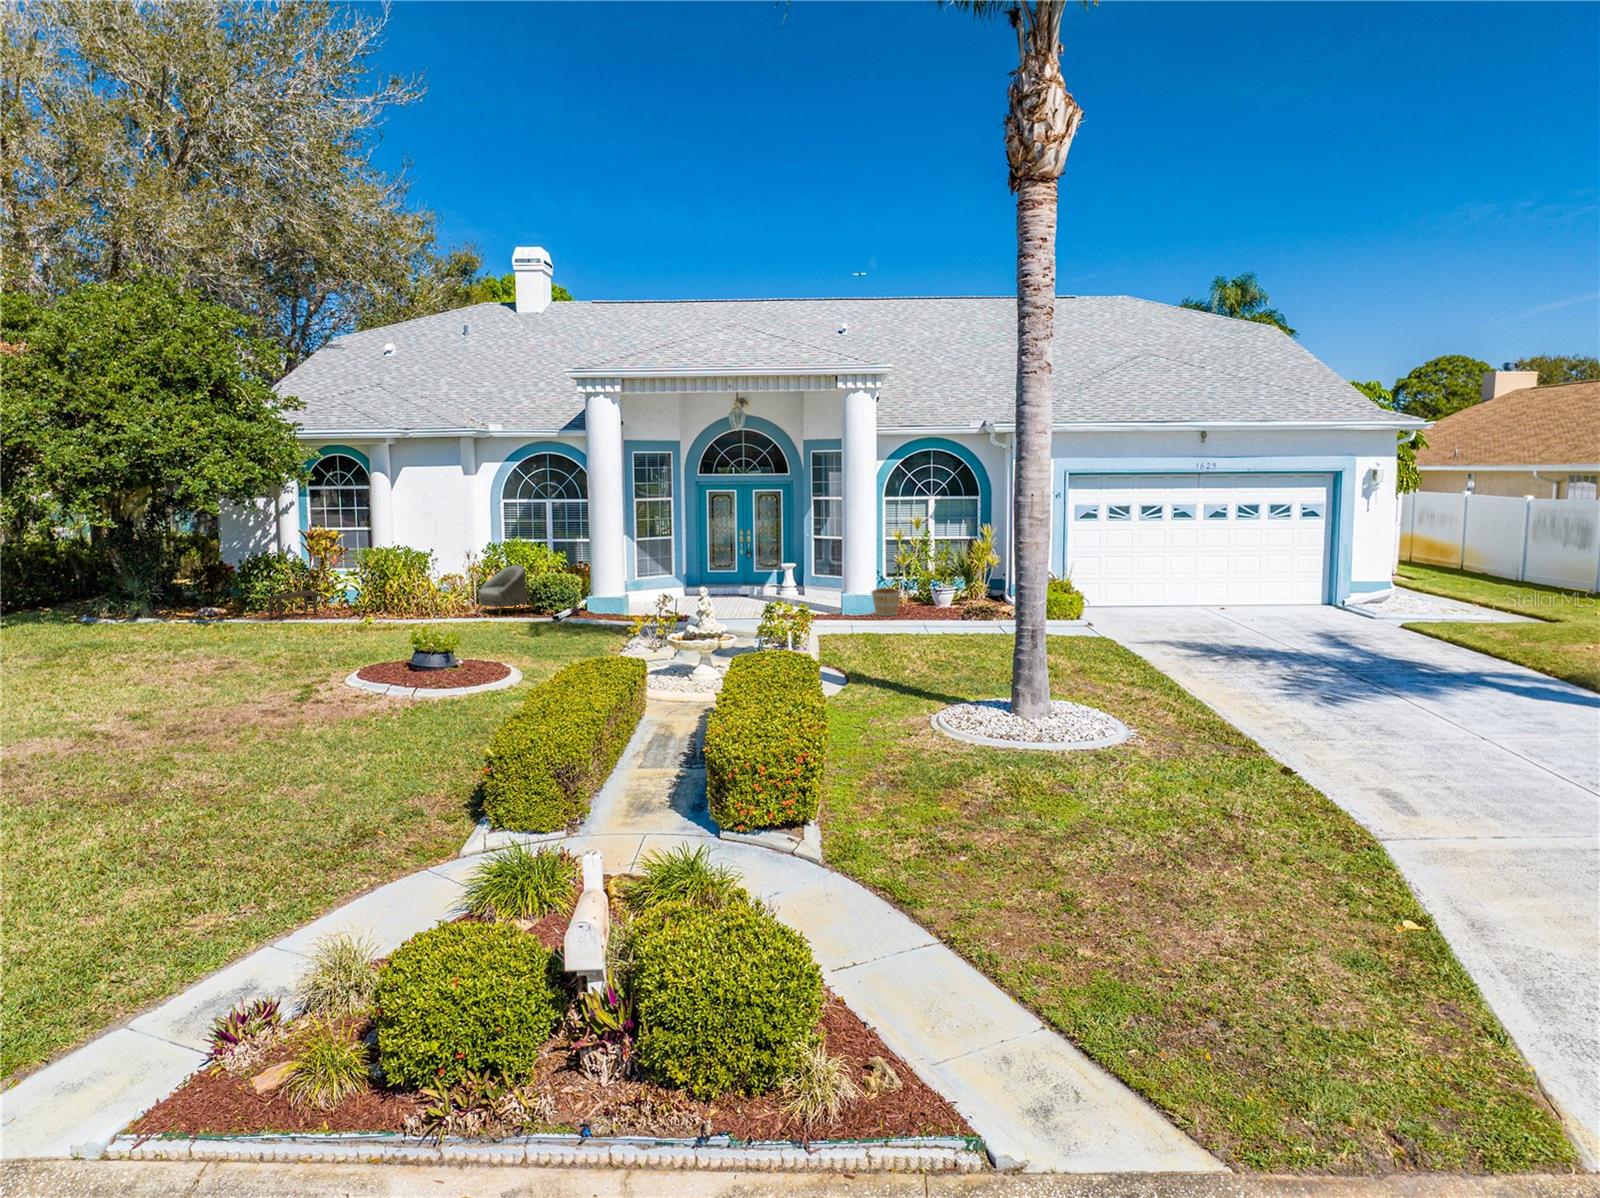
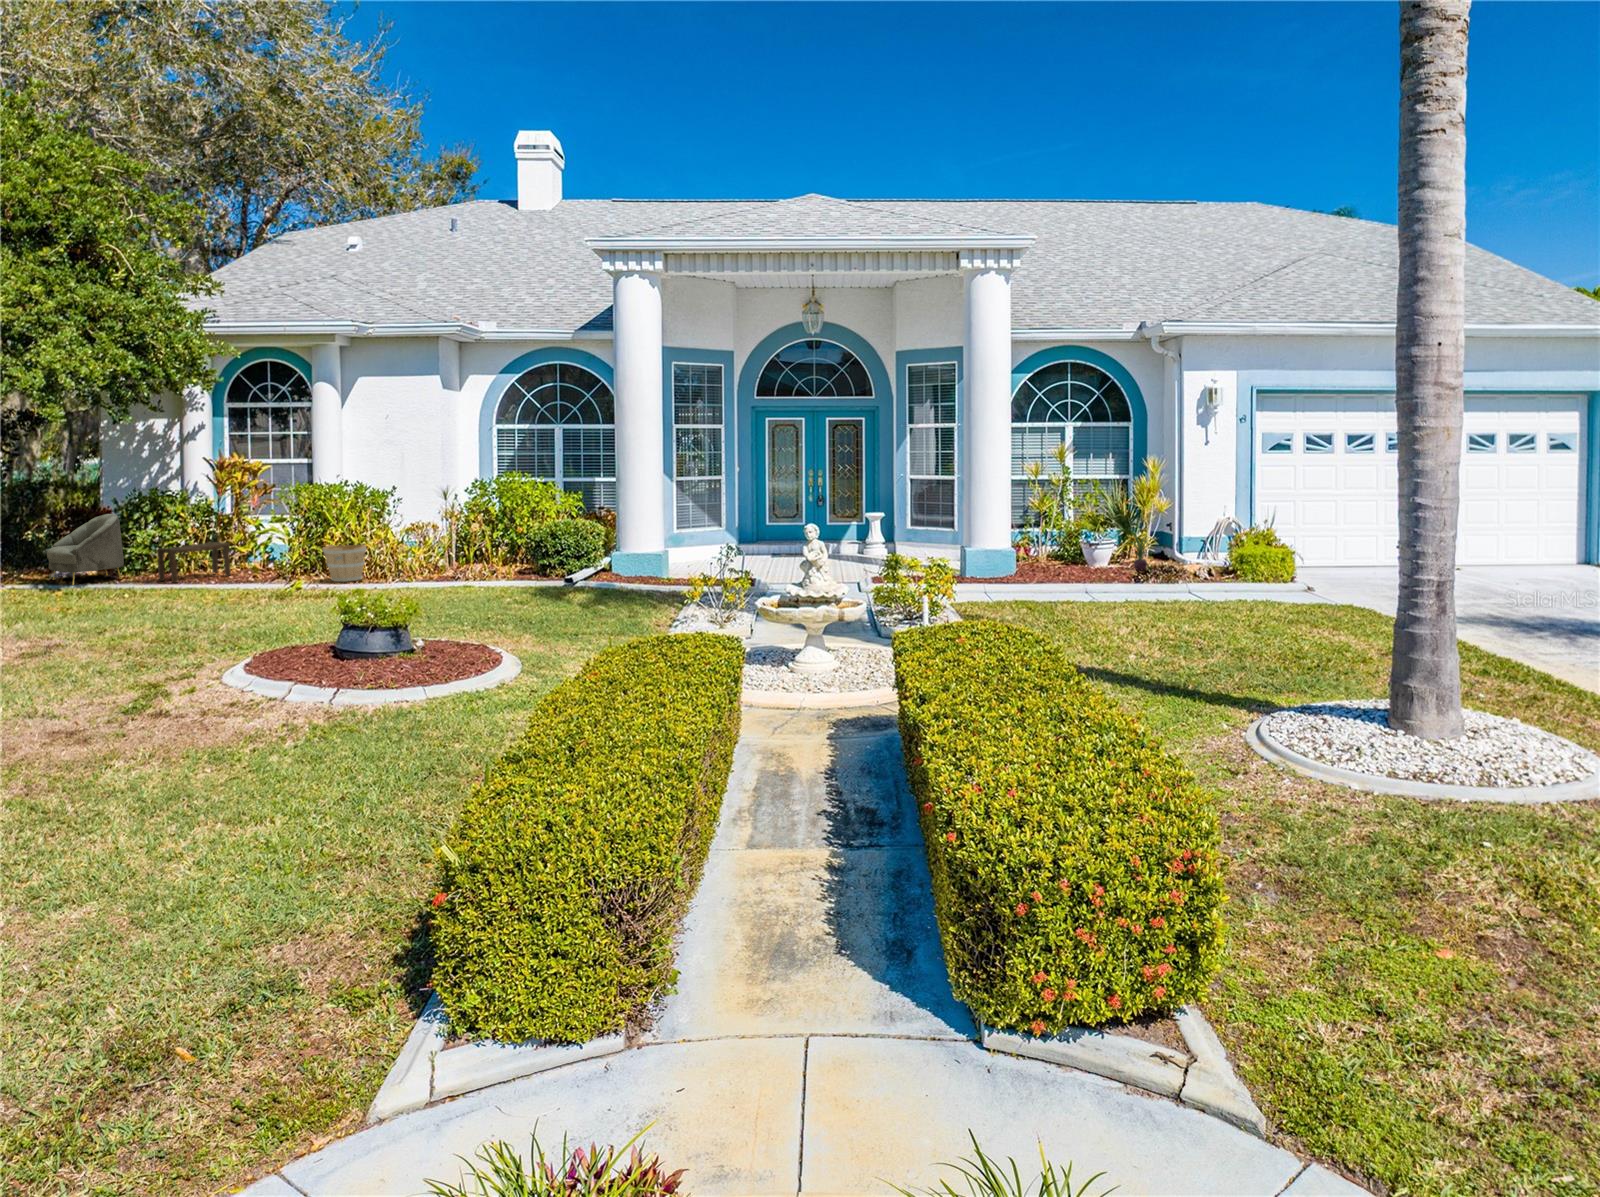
armchair: present [479,565,527,610] -> present [47,514,124,585]
wooden bucket: present [872,588,901,616] -> present [323,545,366,582]
decorative plant: present [570,592,580,615] -> present [1132,535,1151,570]

